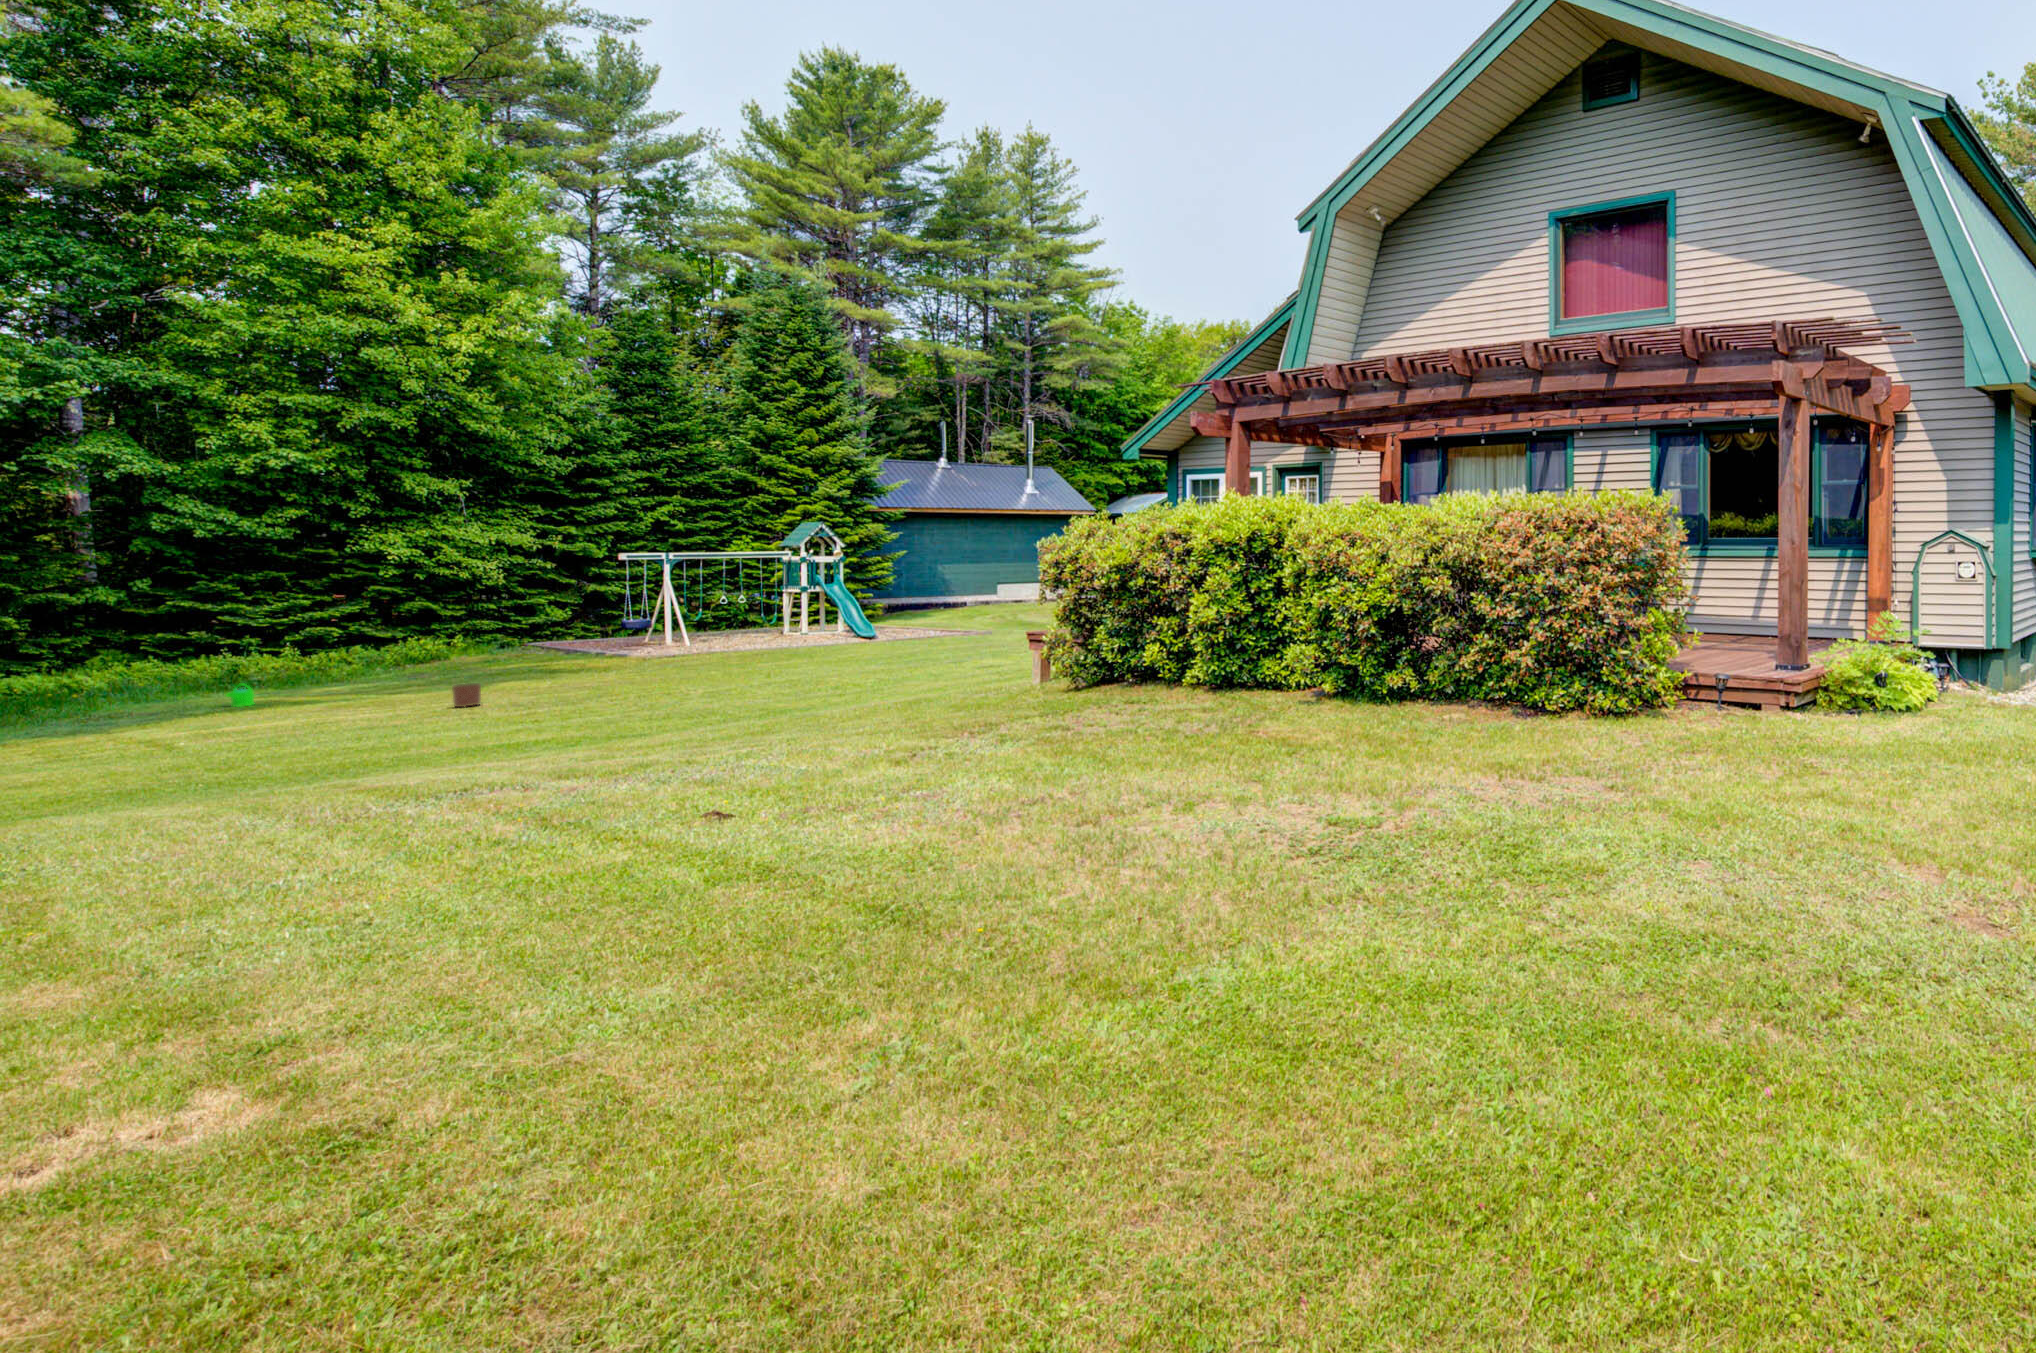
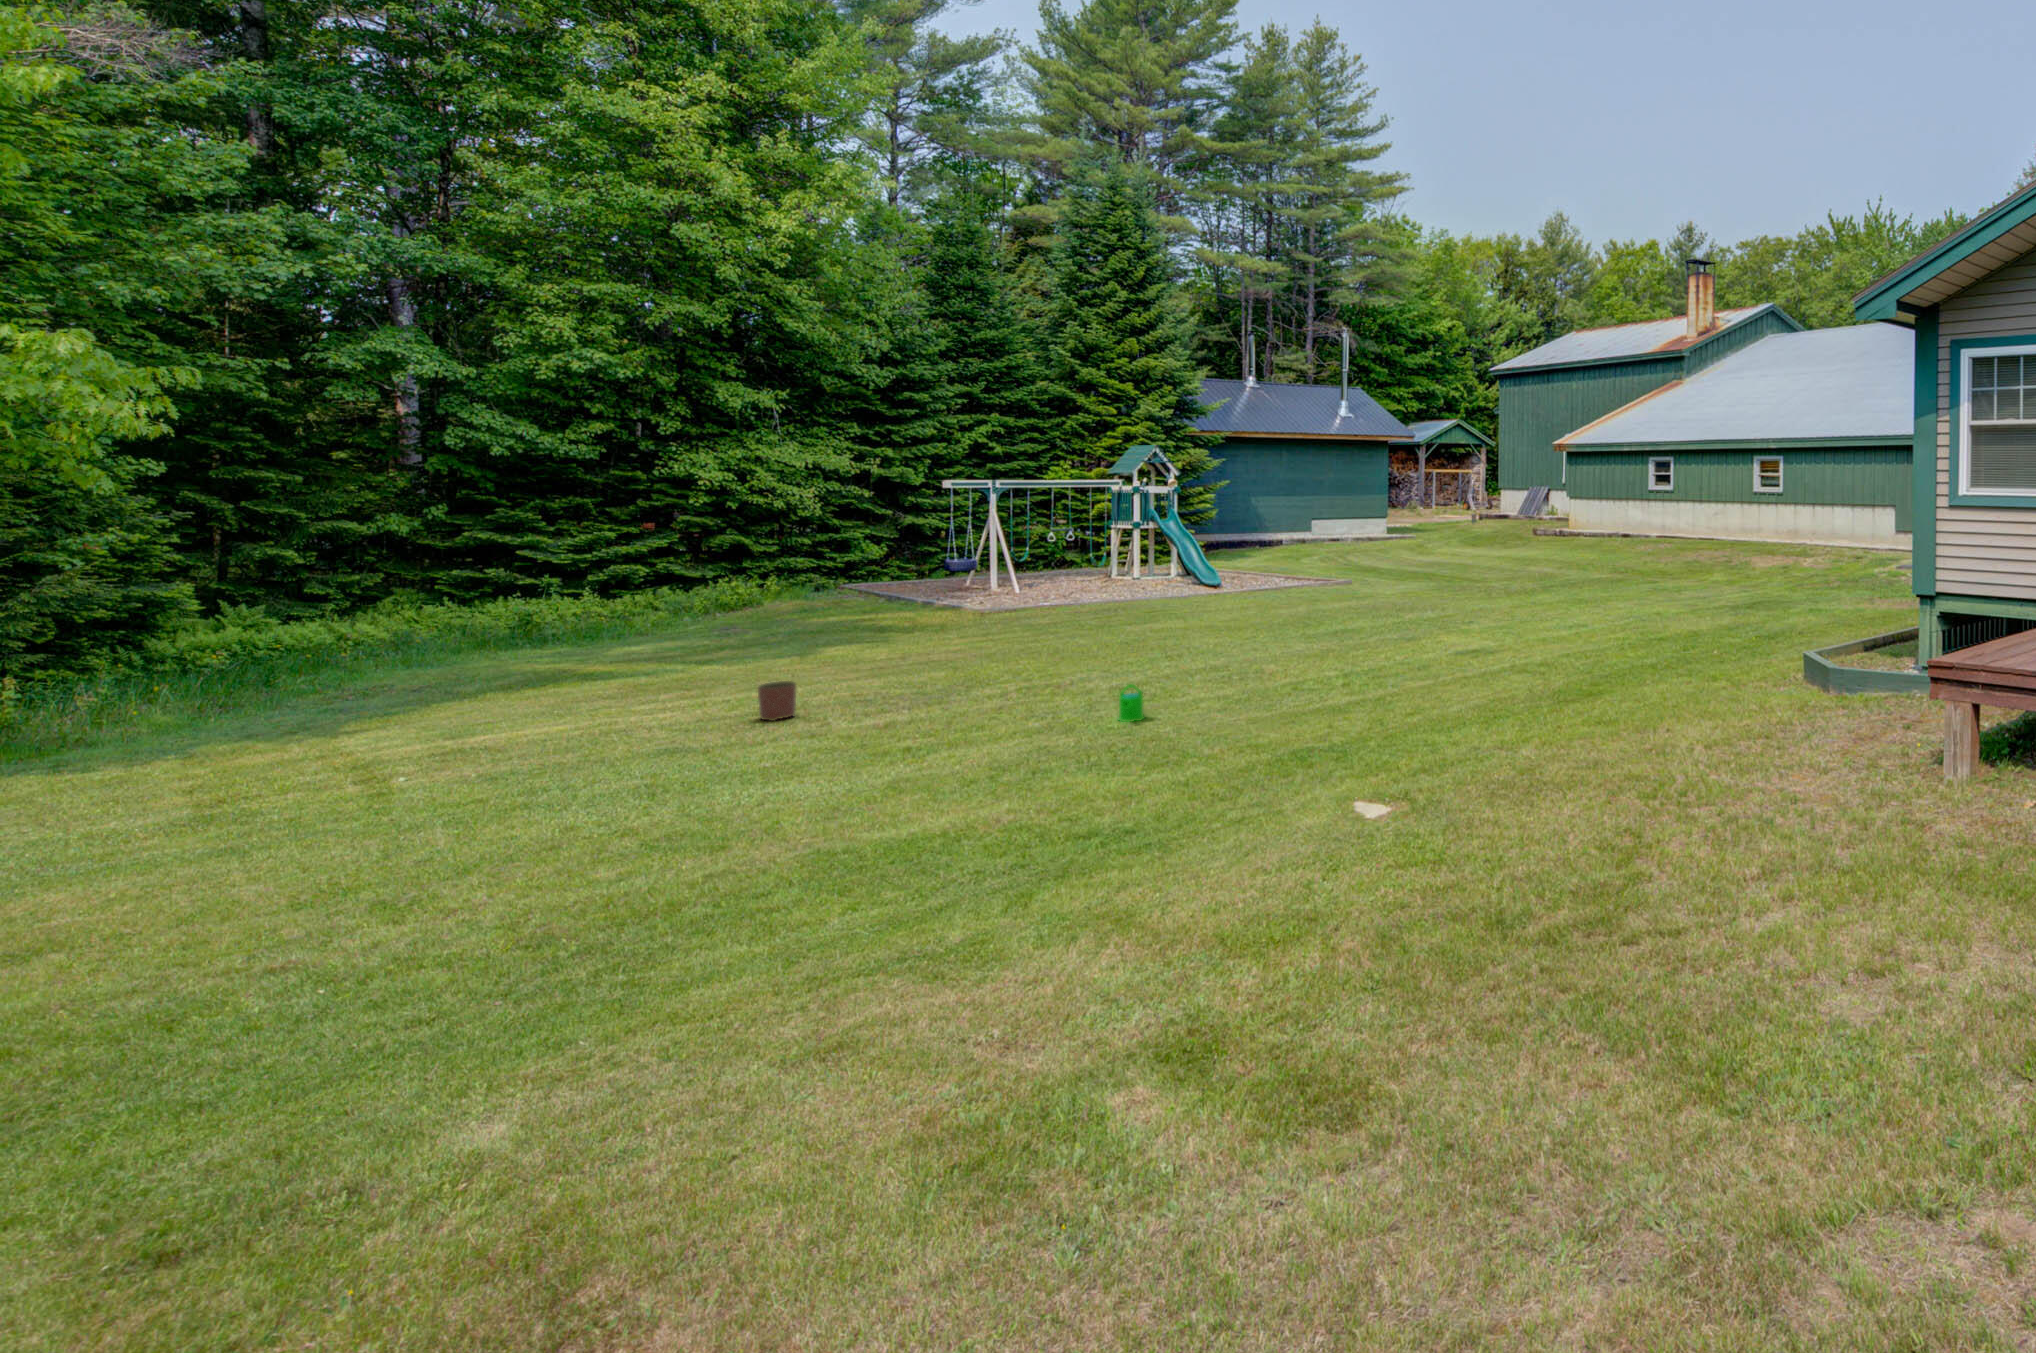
watering can: present [227,683,254,707] -> present [1118,684,1144,722]

